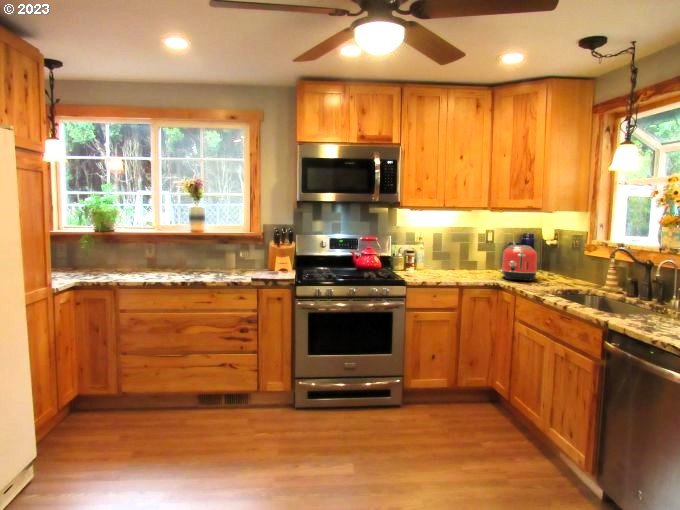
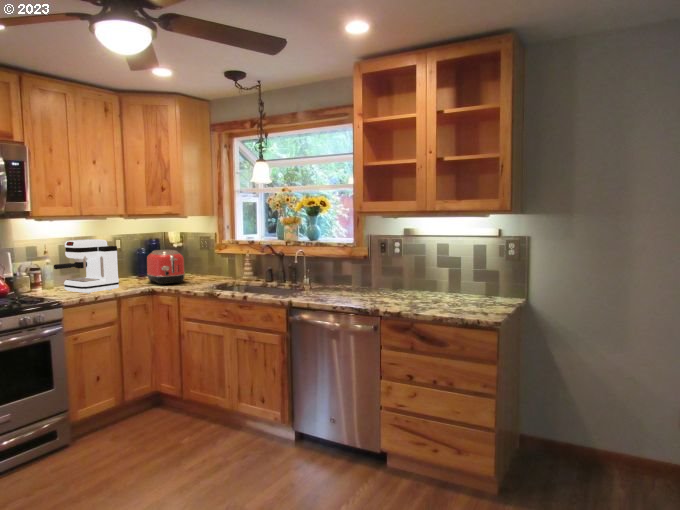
coffee maker: none [415,230,466,277] -> present [54,239,119,294]

